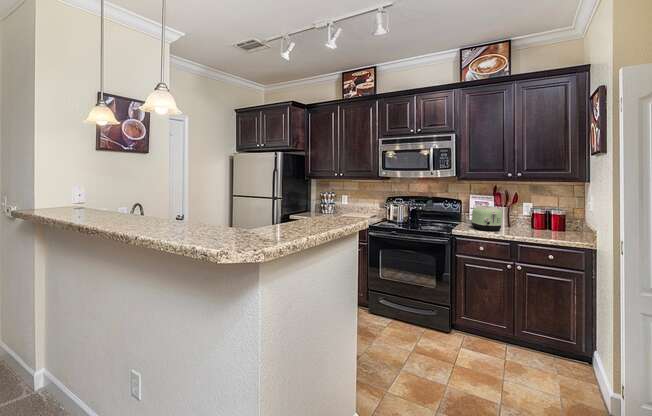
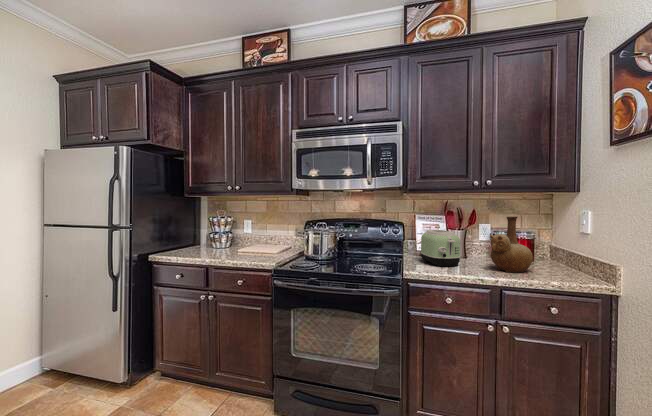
vase: none [524,197,559,236] -> present [490,216,533,272]

